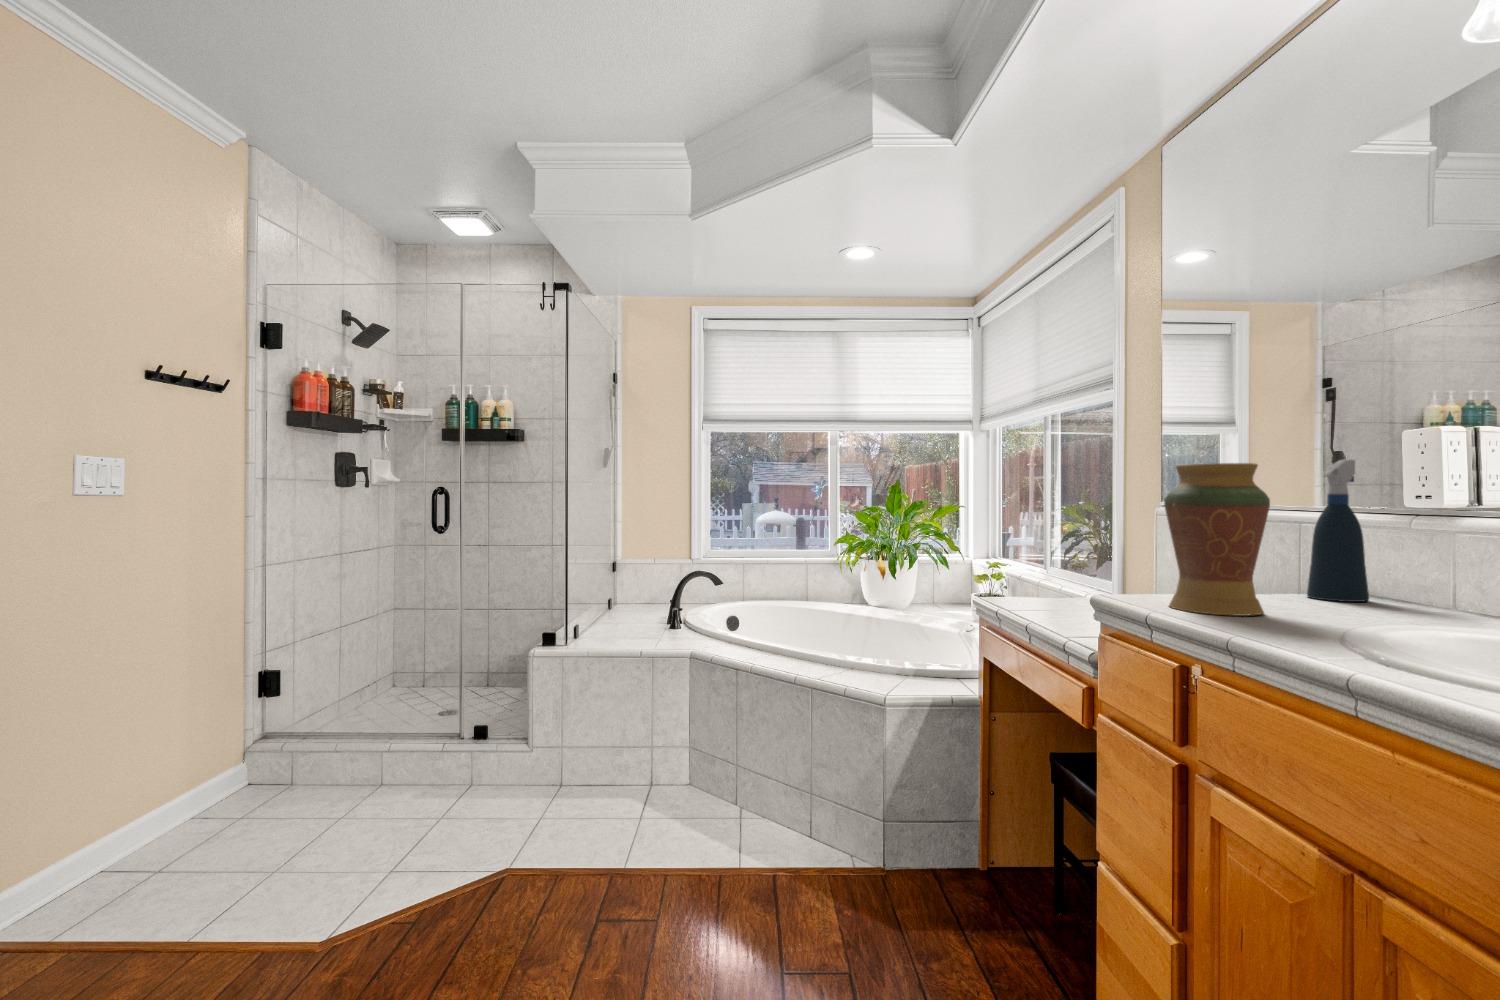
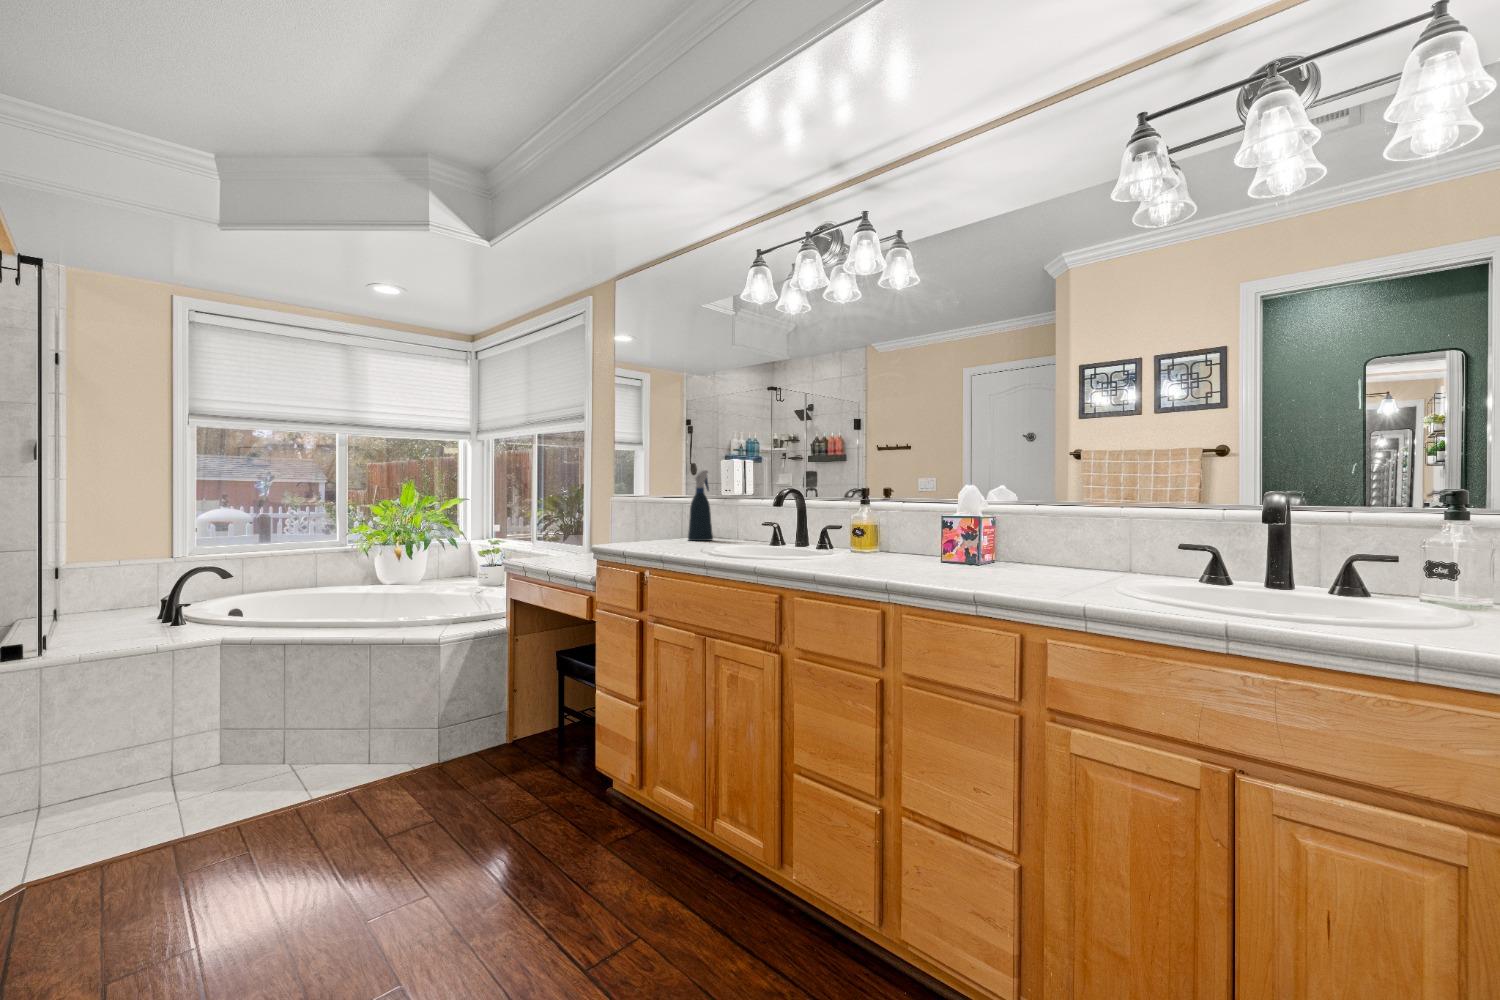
decorative vase: present [1164,463,1270,616] -> none [627,473,673,548]

